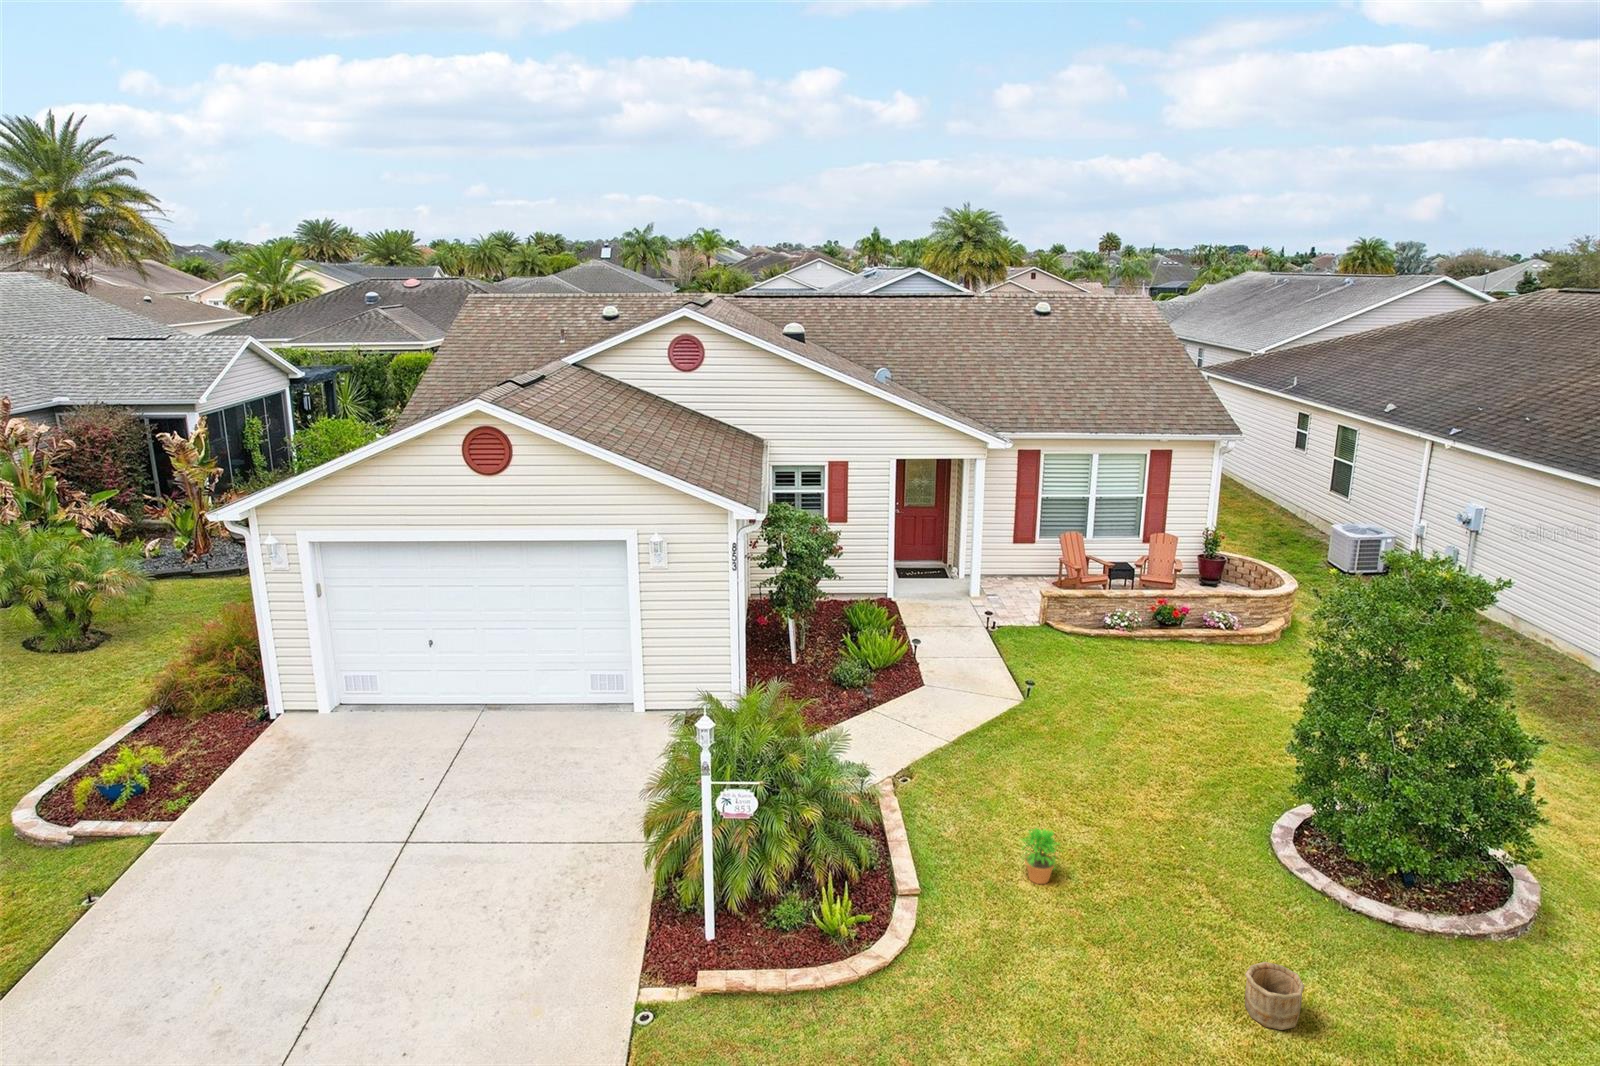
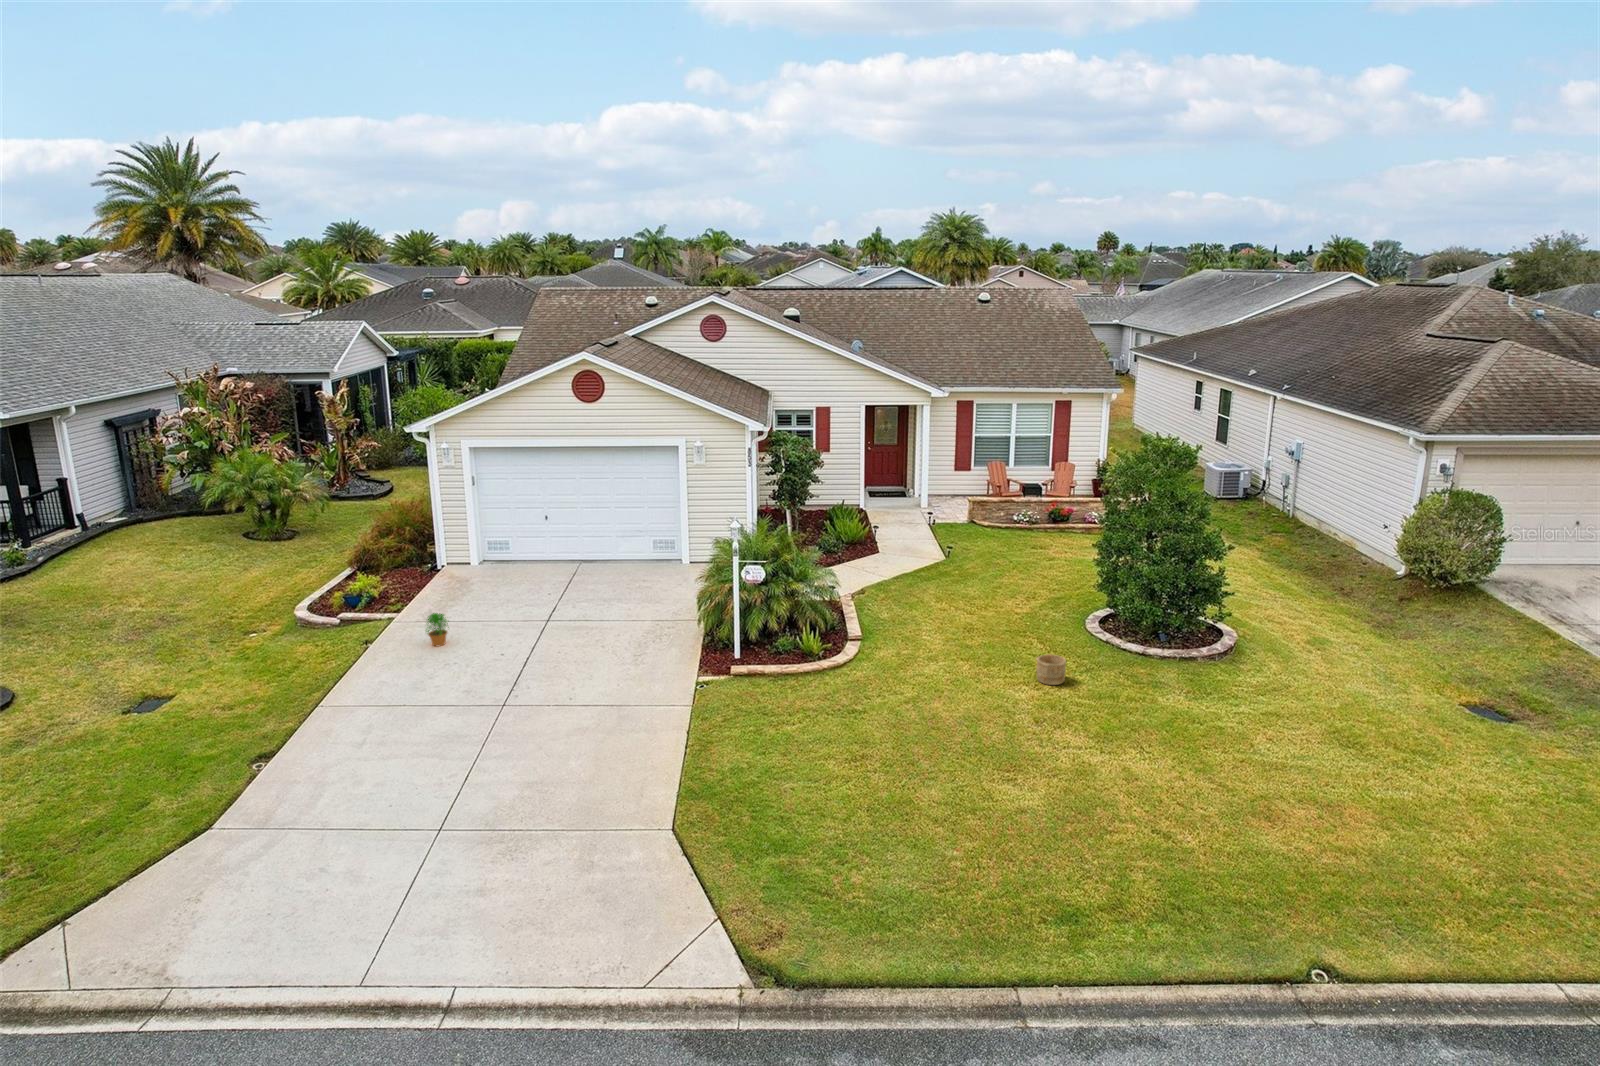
potted plant: present [1020,828,1060,884] -> present [426,613,449,646]

